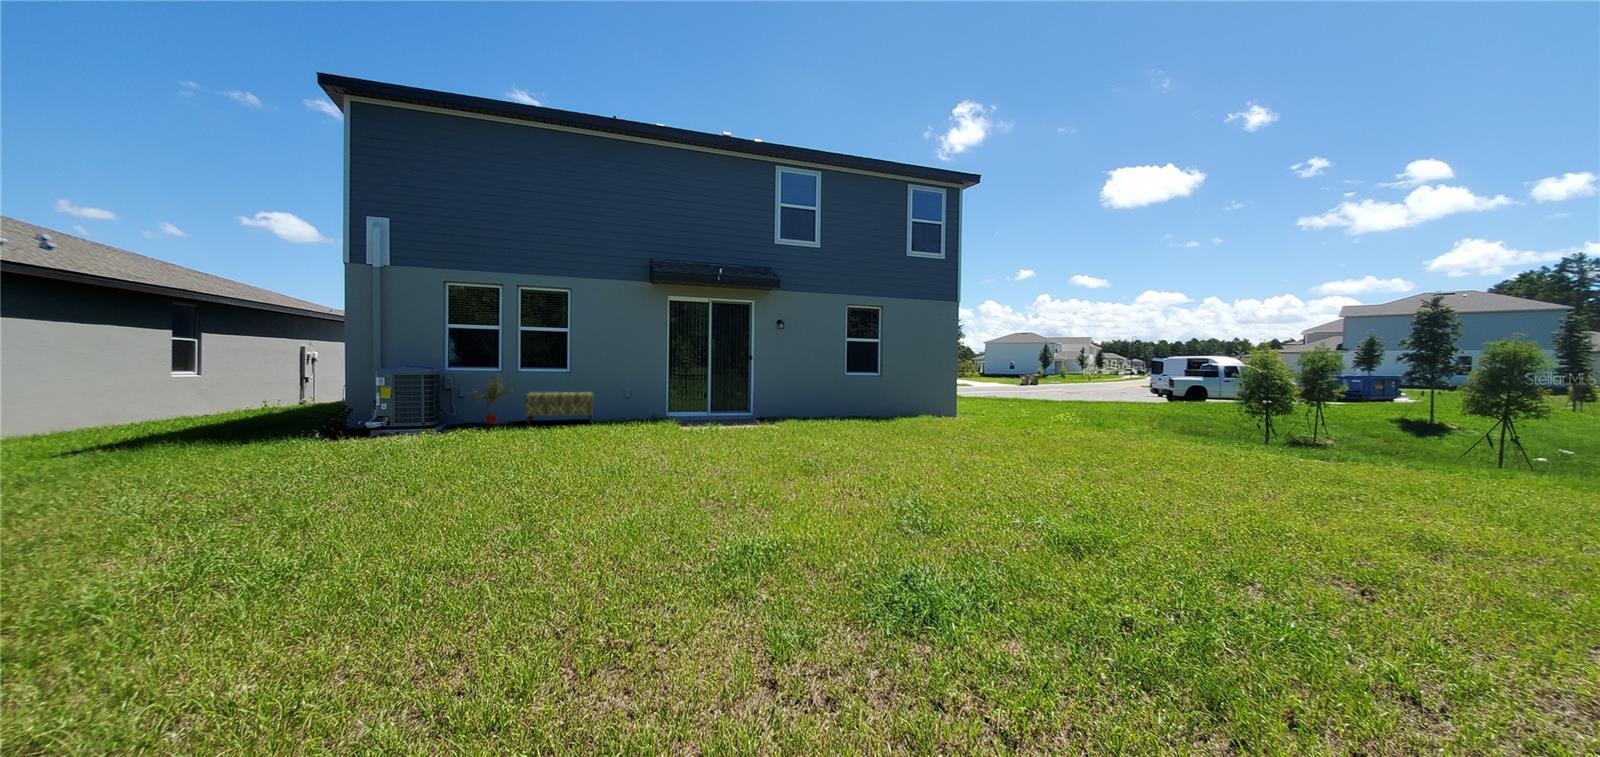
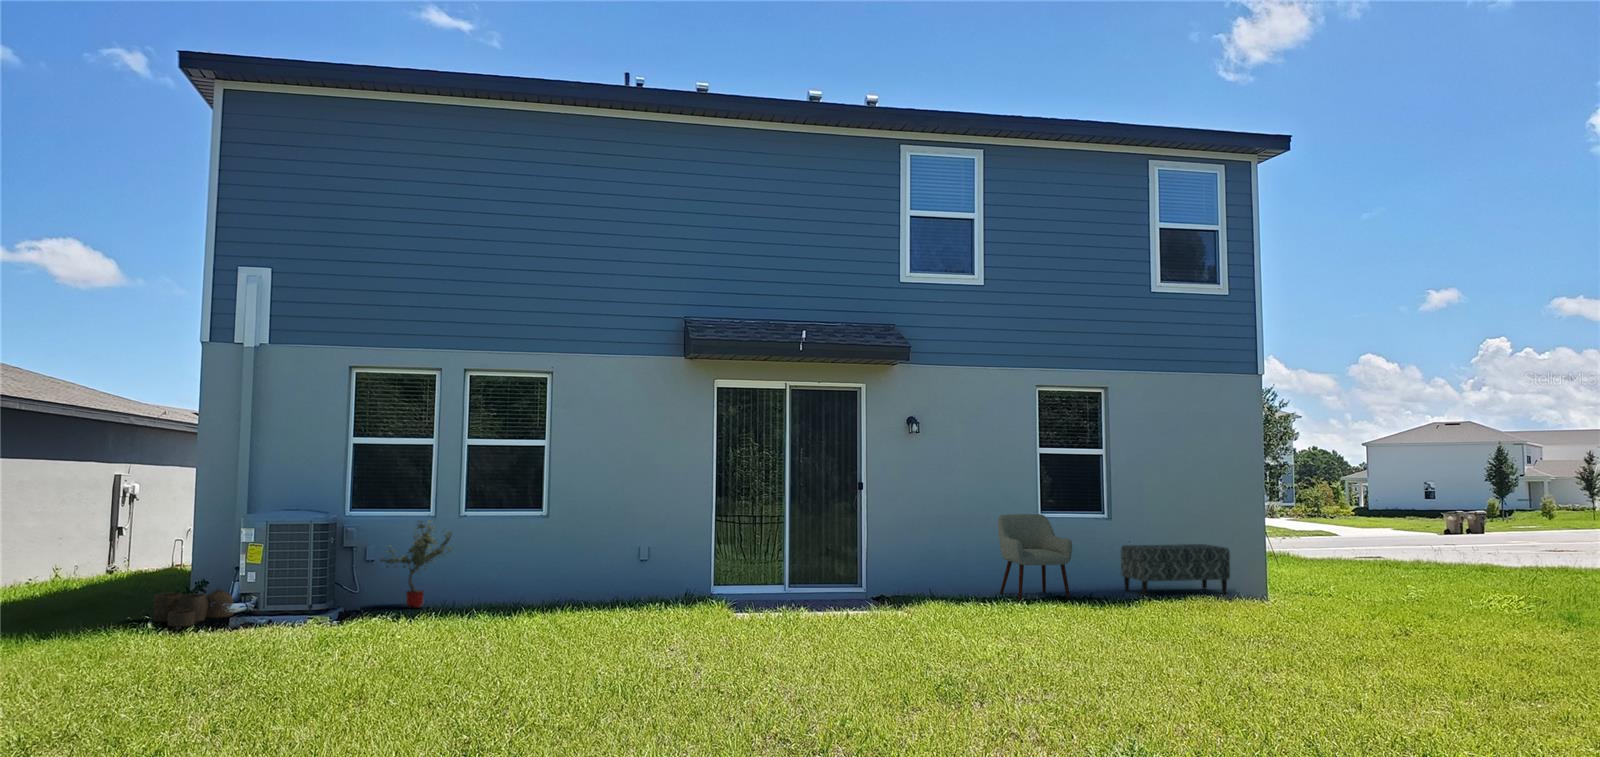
chair: none [824,374,863,419] -> present [998,514,1072,601]
bench: present [525,392,594,425] -> present [1121,544,1230,596]
woven basket: none [318,413,374,437] -> present [153,588,234,627]

